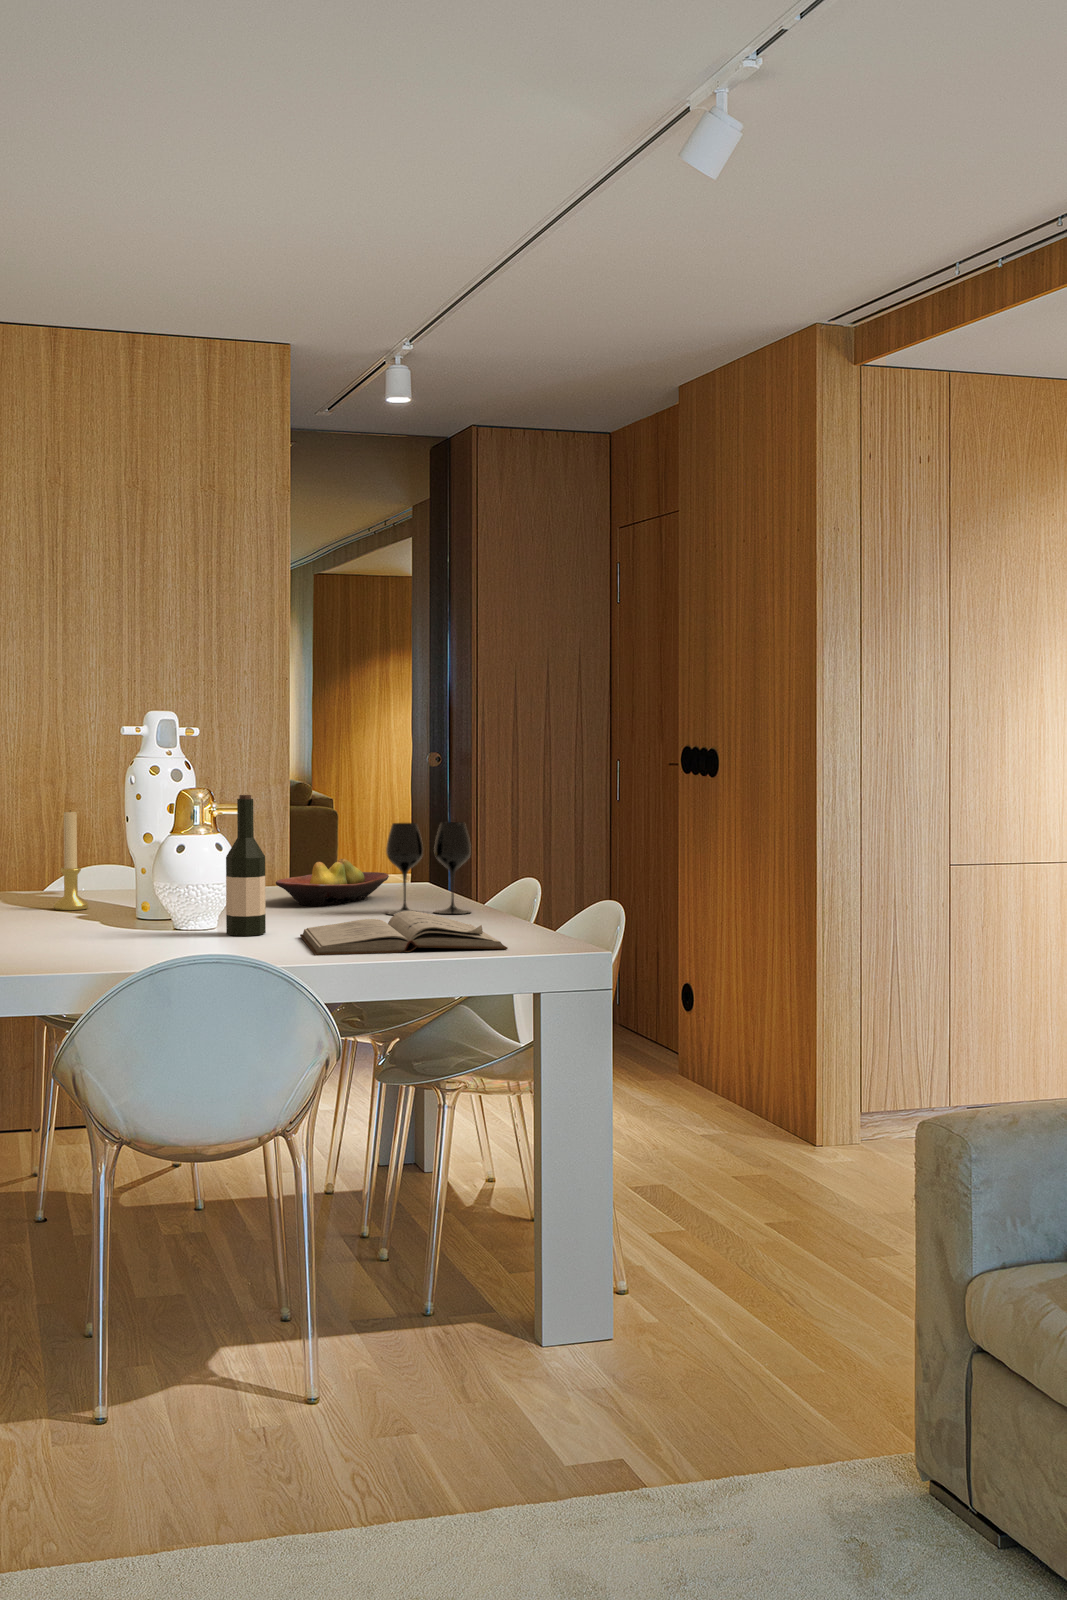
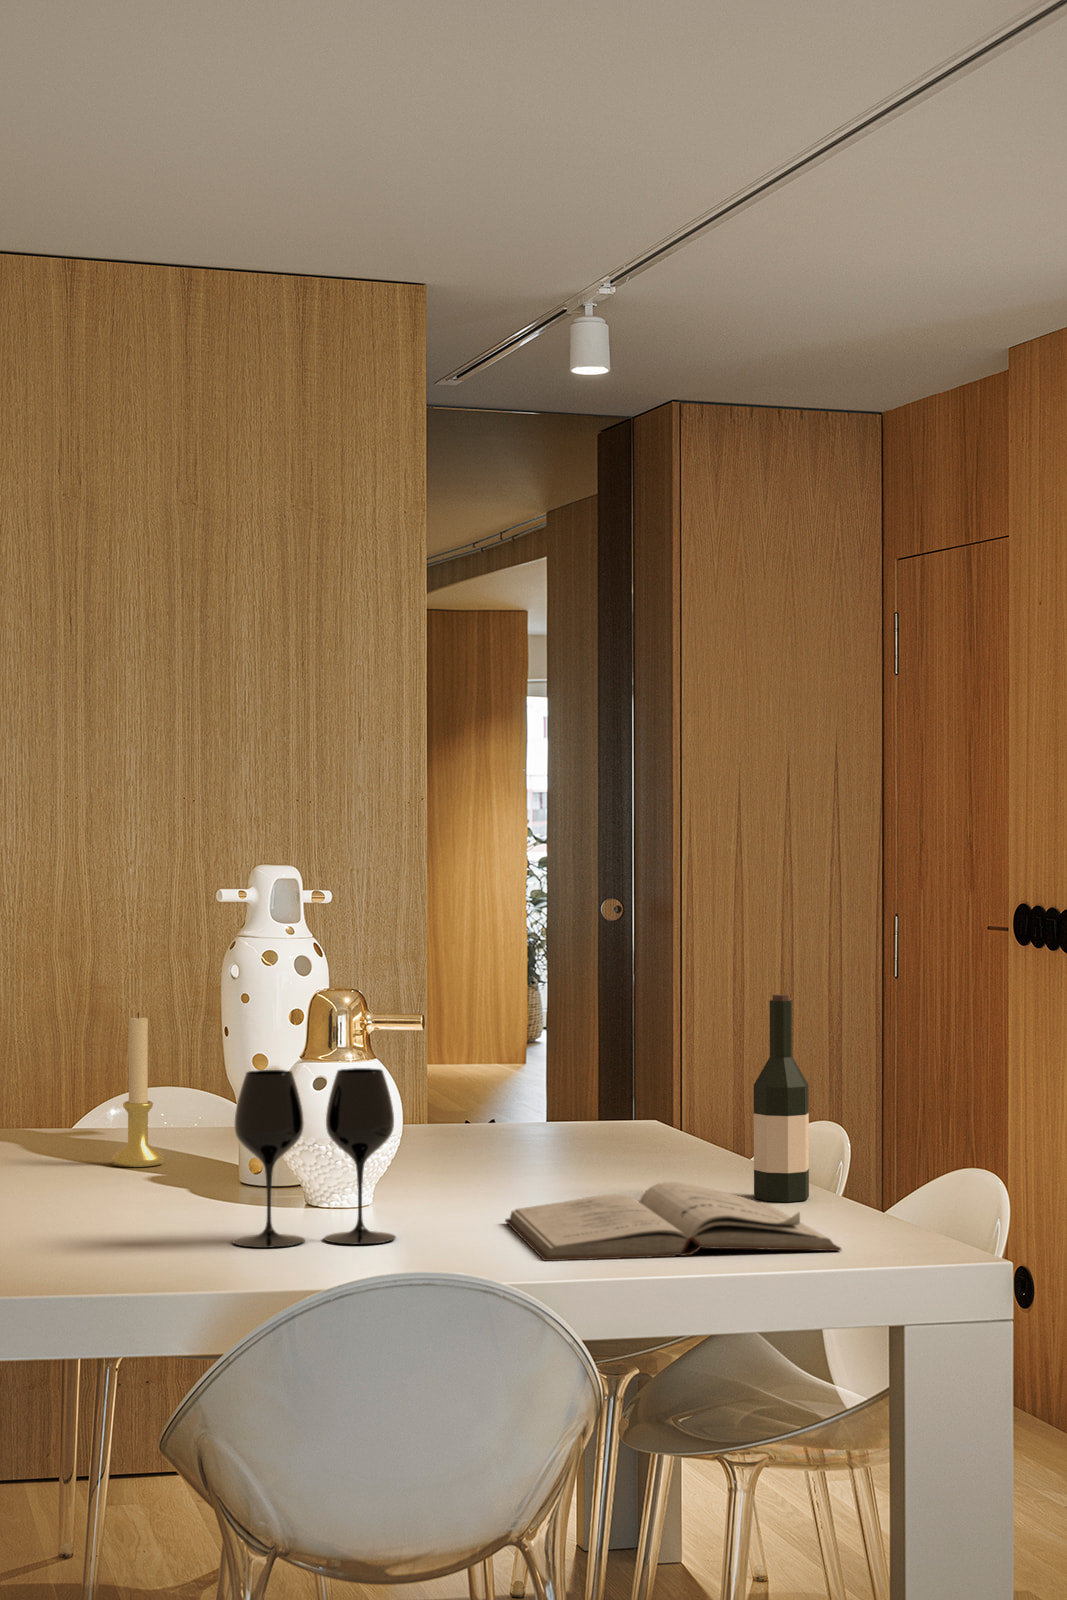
wine bottle: present [226,795,266,936] -> present [754,994,809,1202]
wine glass: present [386,822,471,915] -> present [233,1068,396,1248]
fruit bowl: present [276,859,389,906] -> none [440,1085,606,1160]

